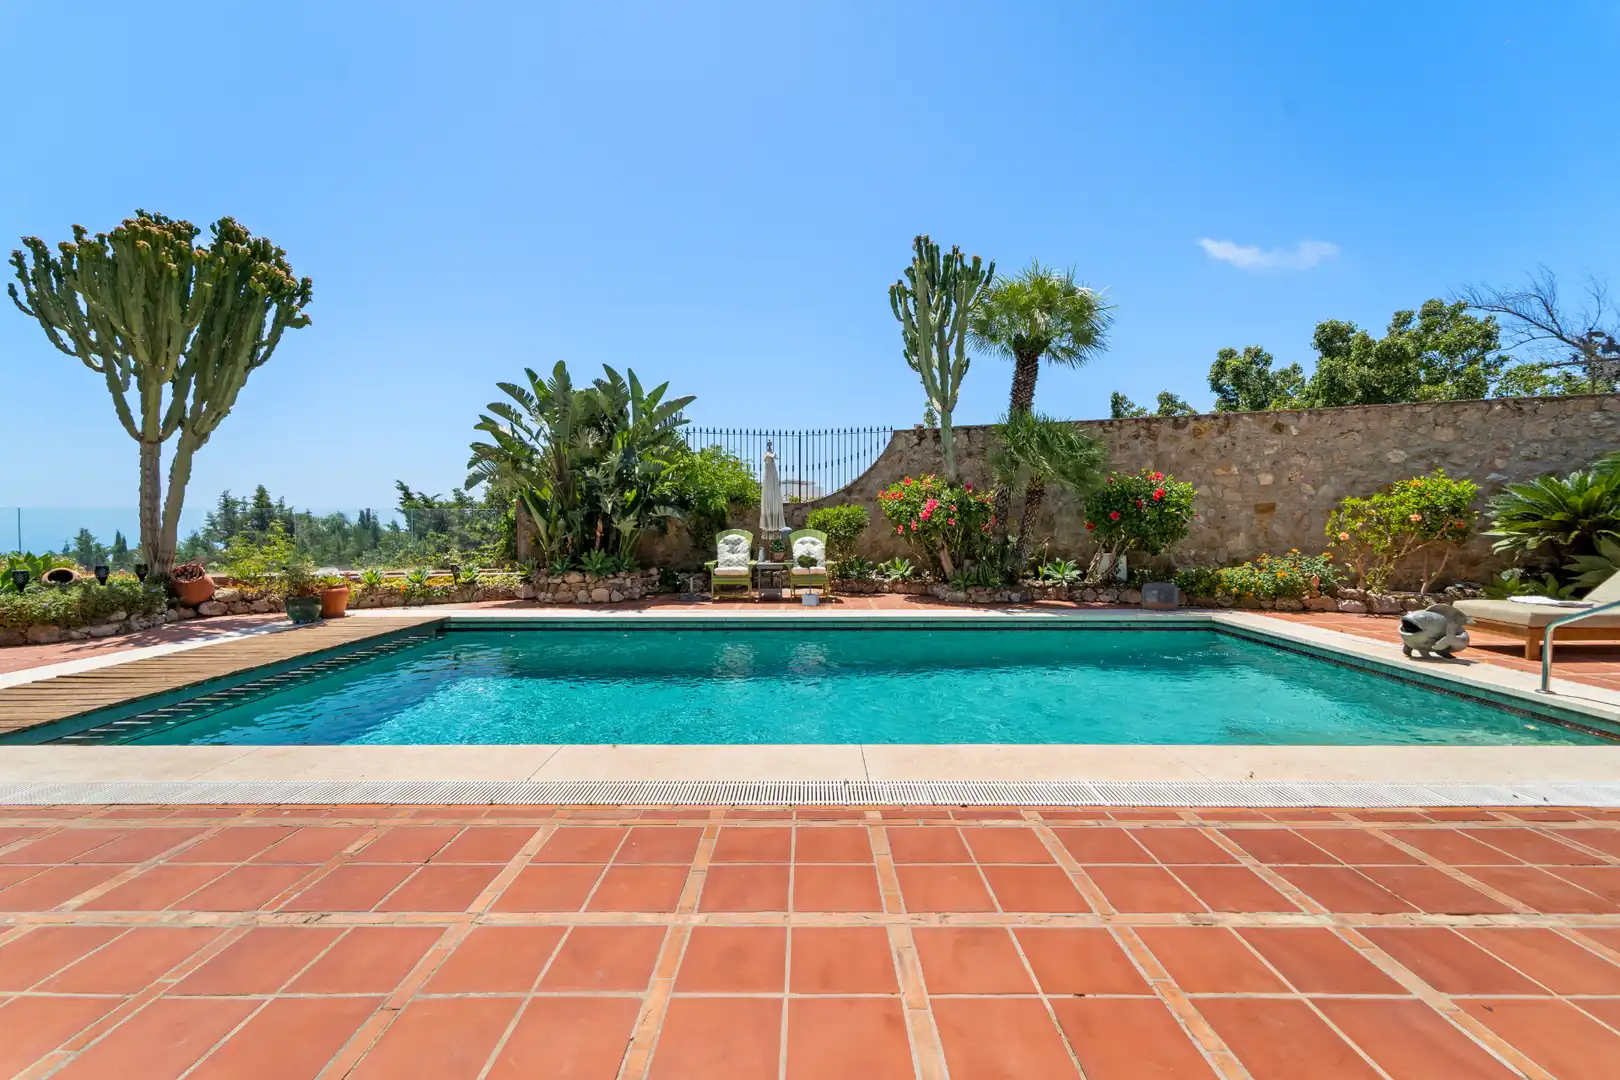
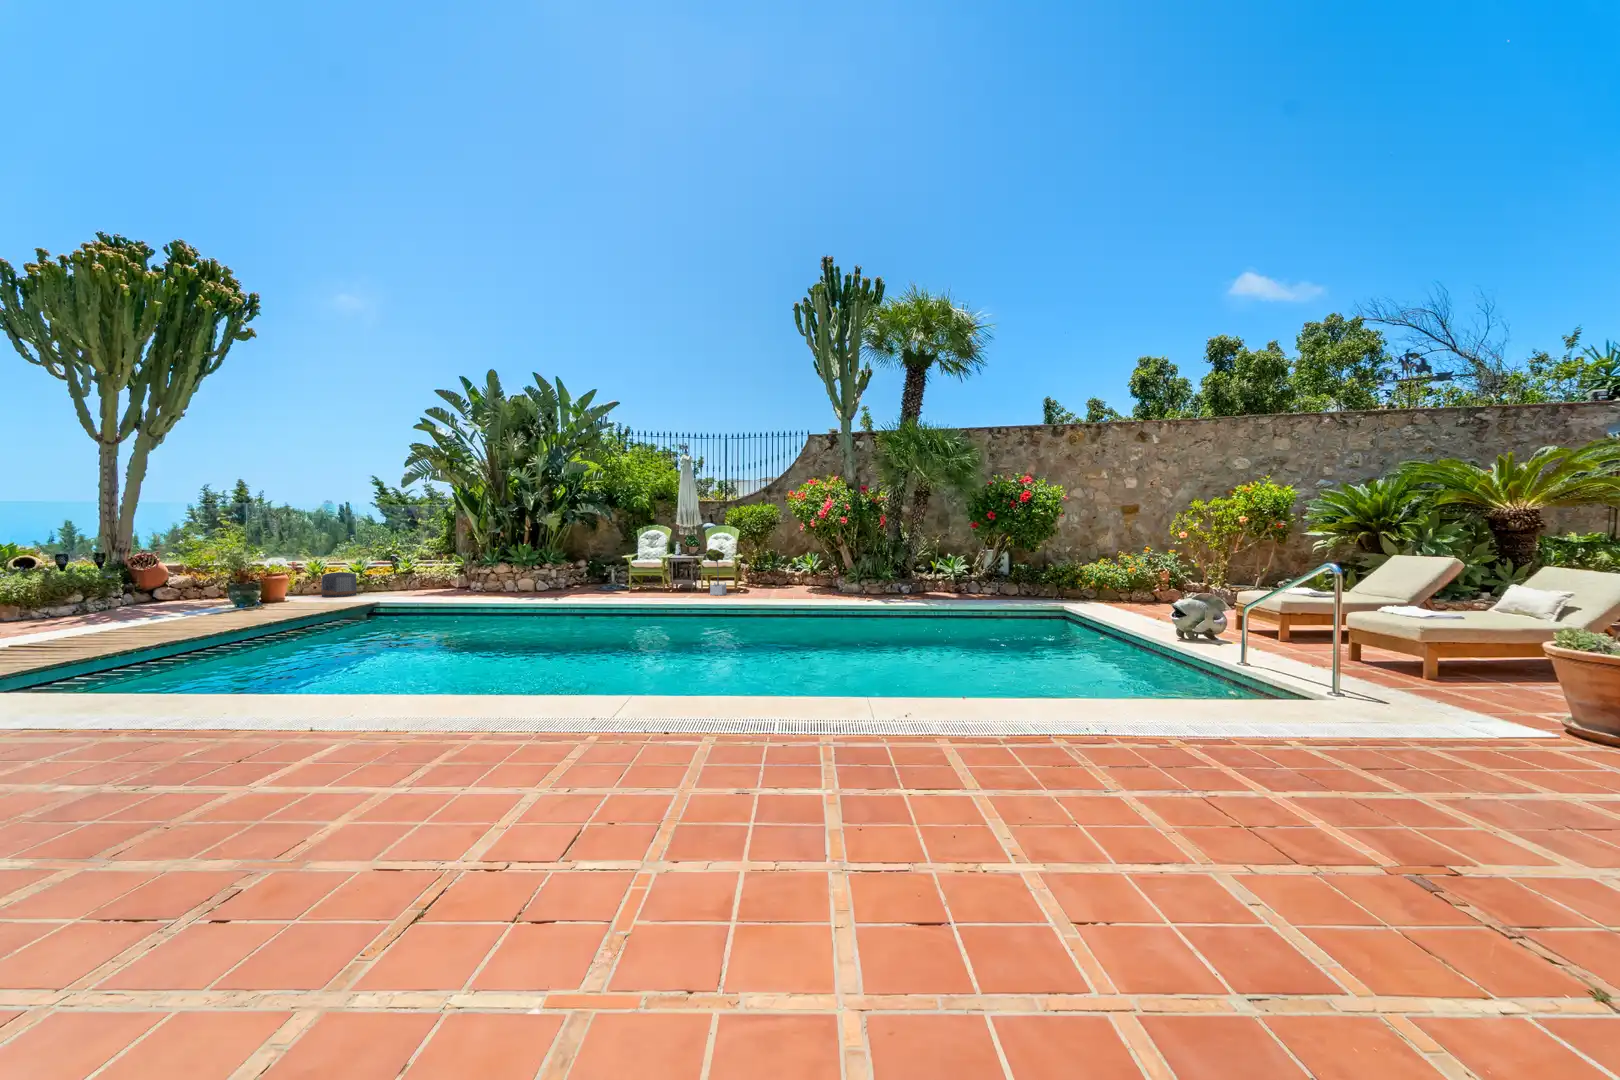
pouf: present [1142,582,1178,611] -> present [322,572,357,597]

